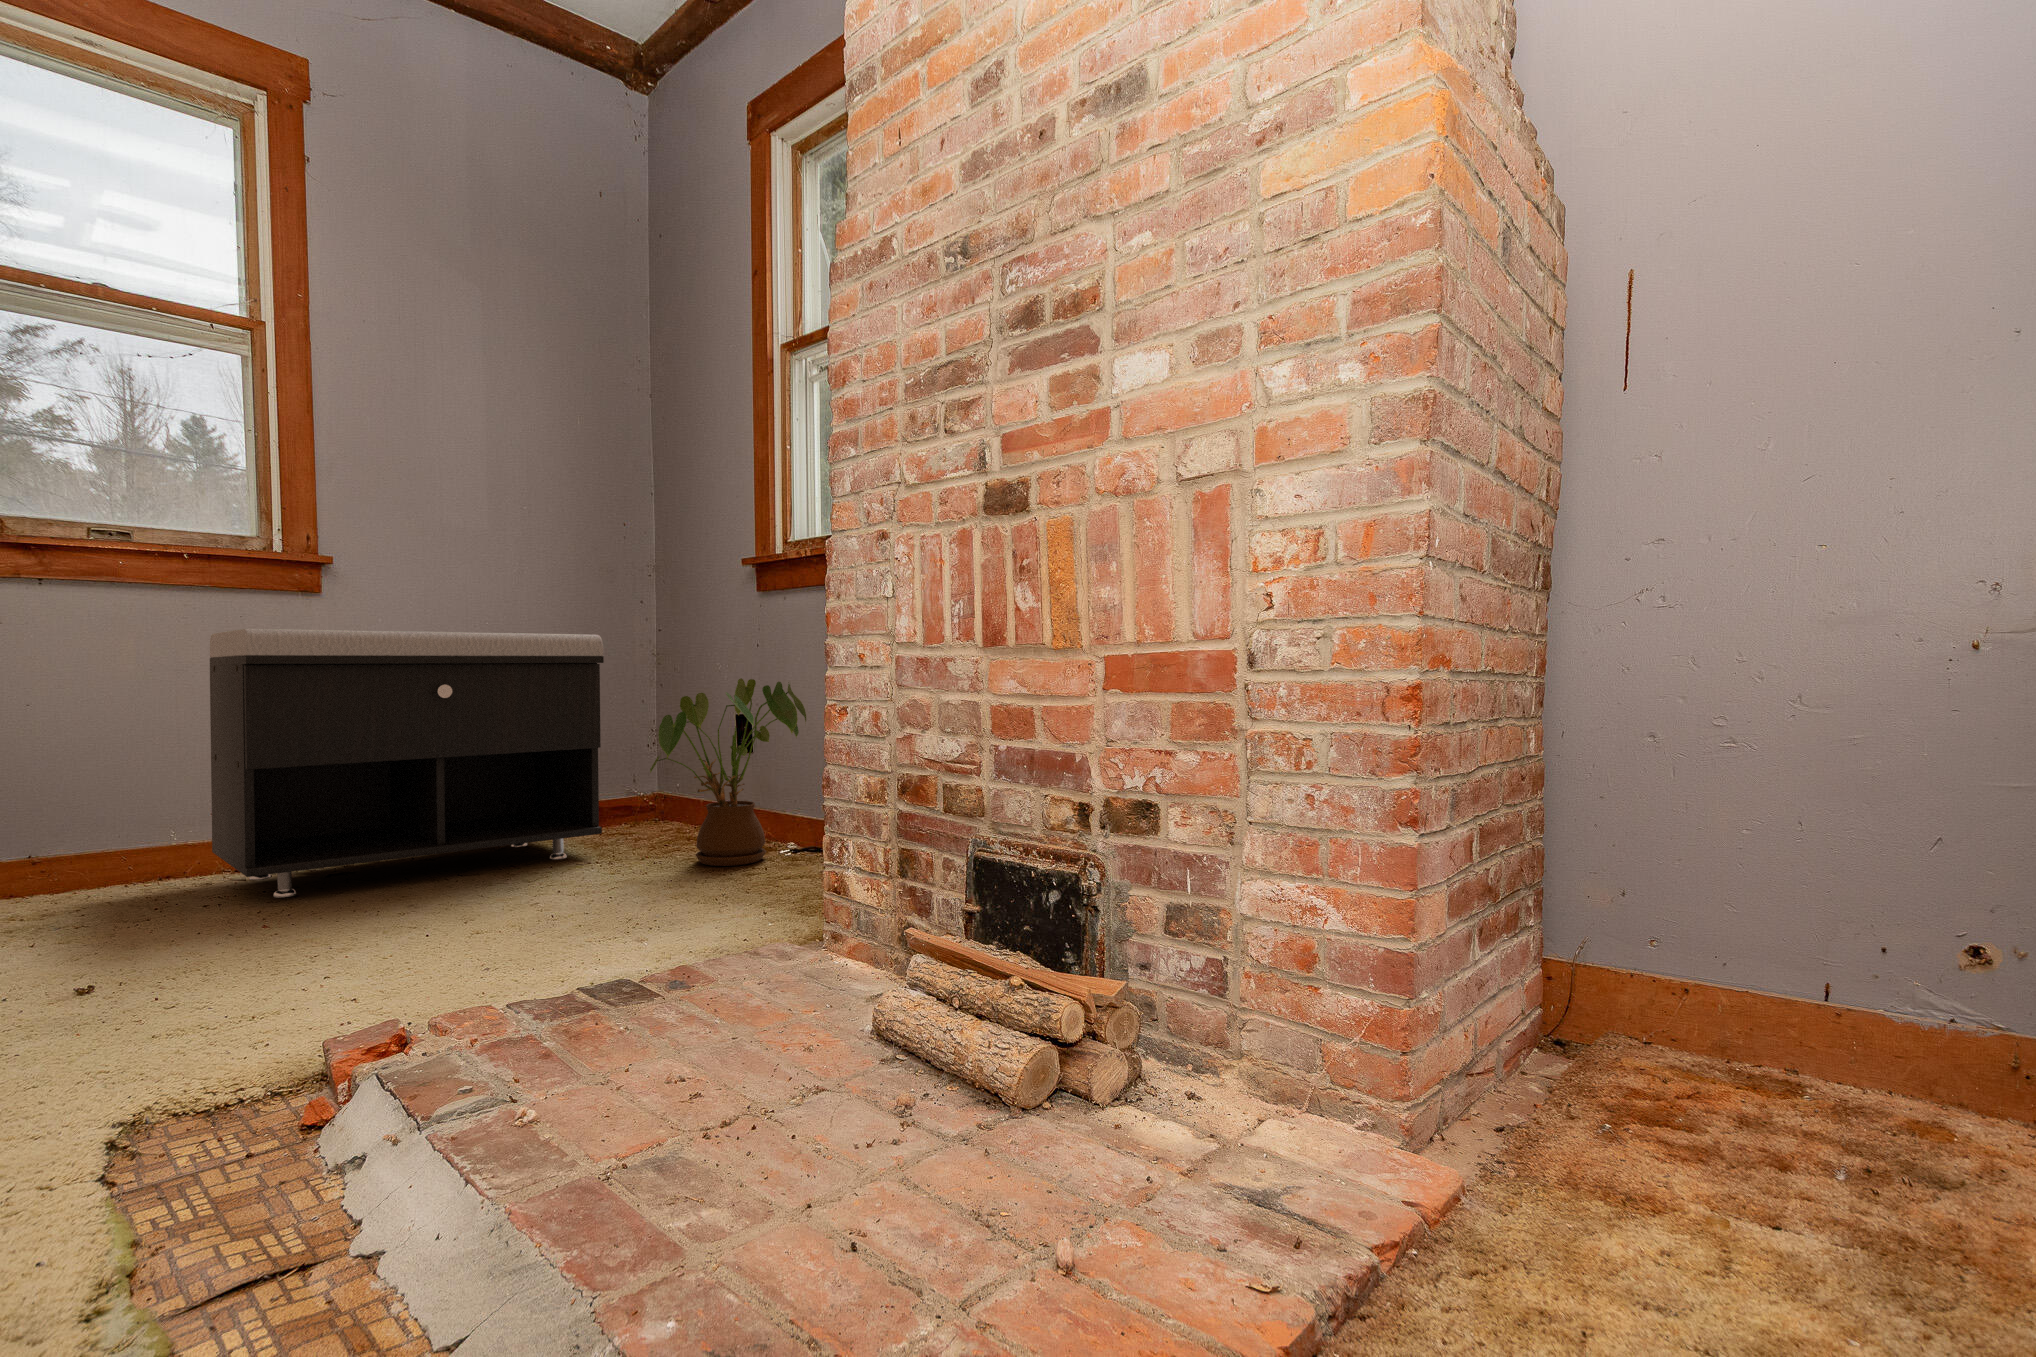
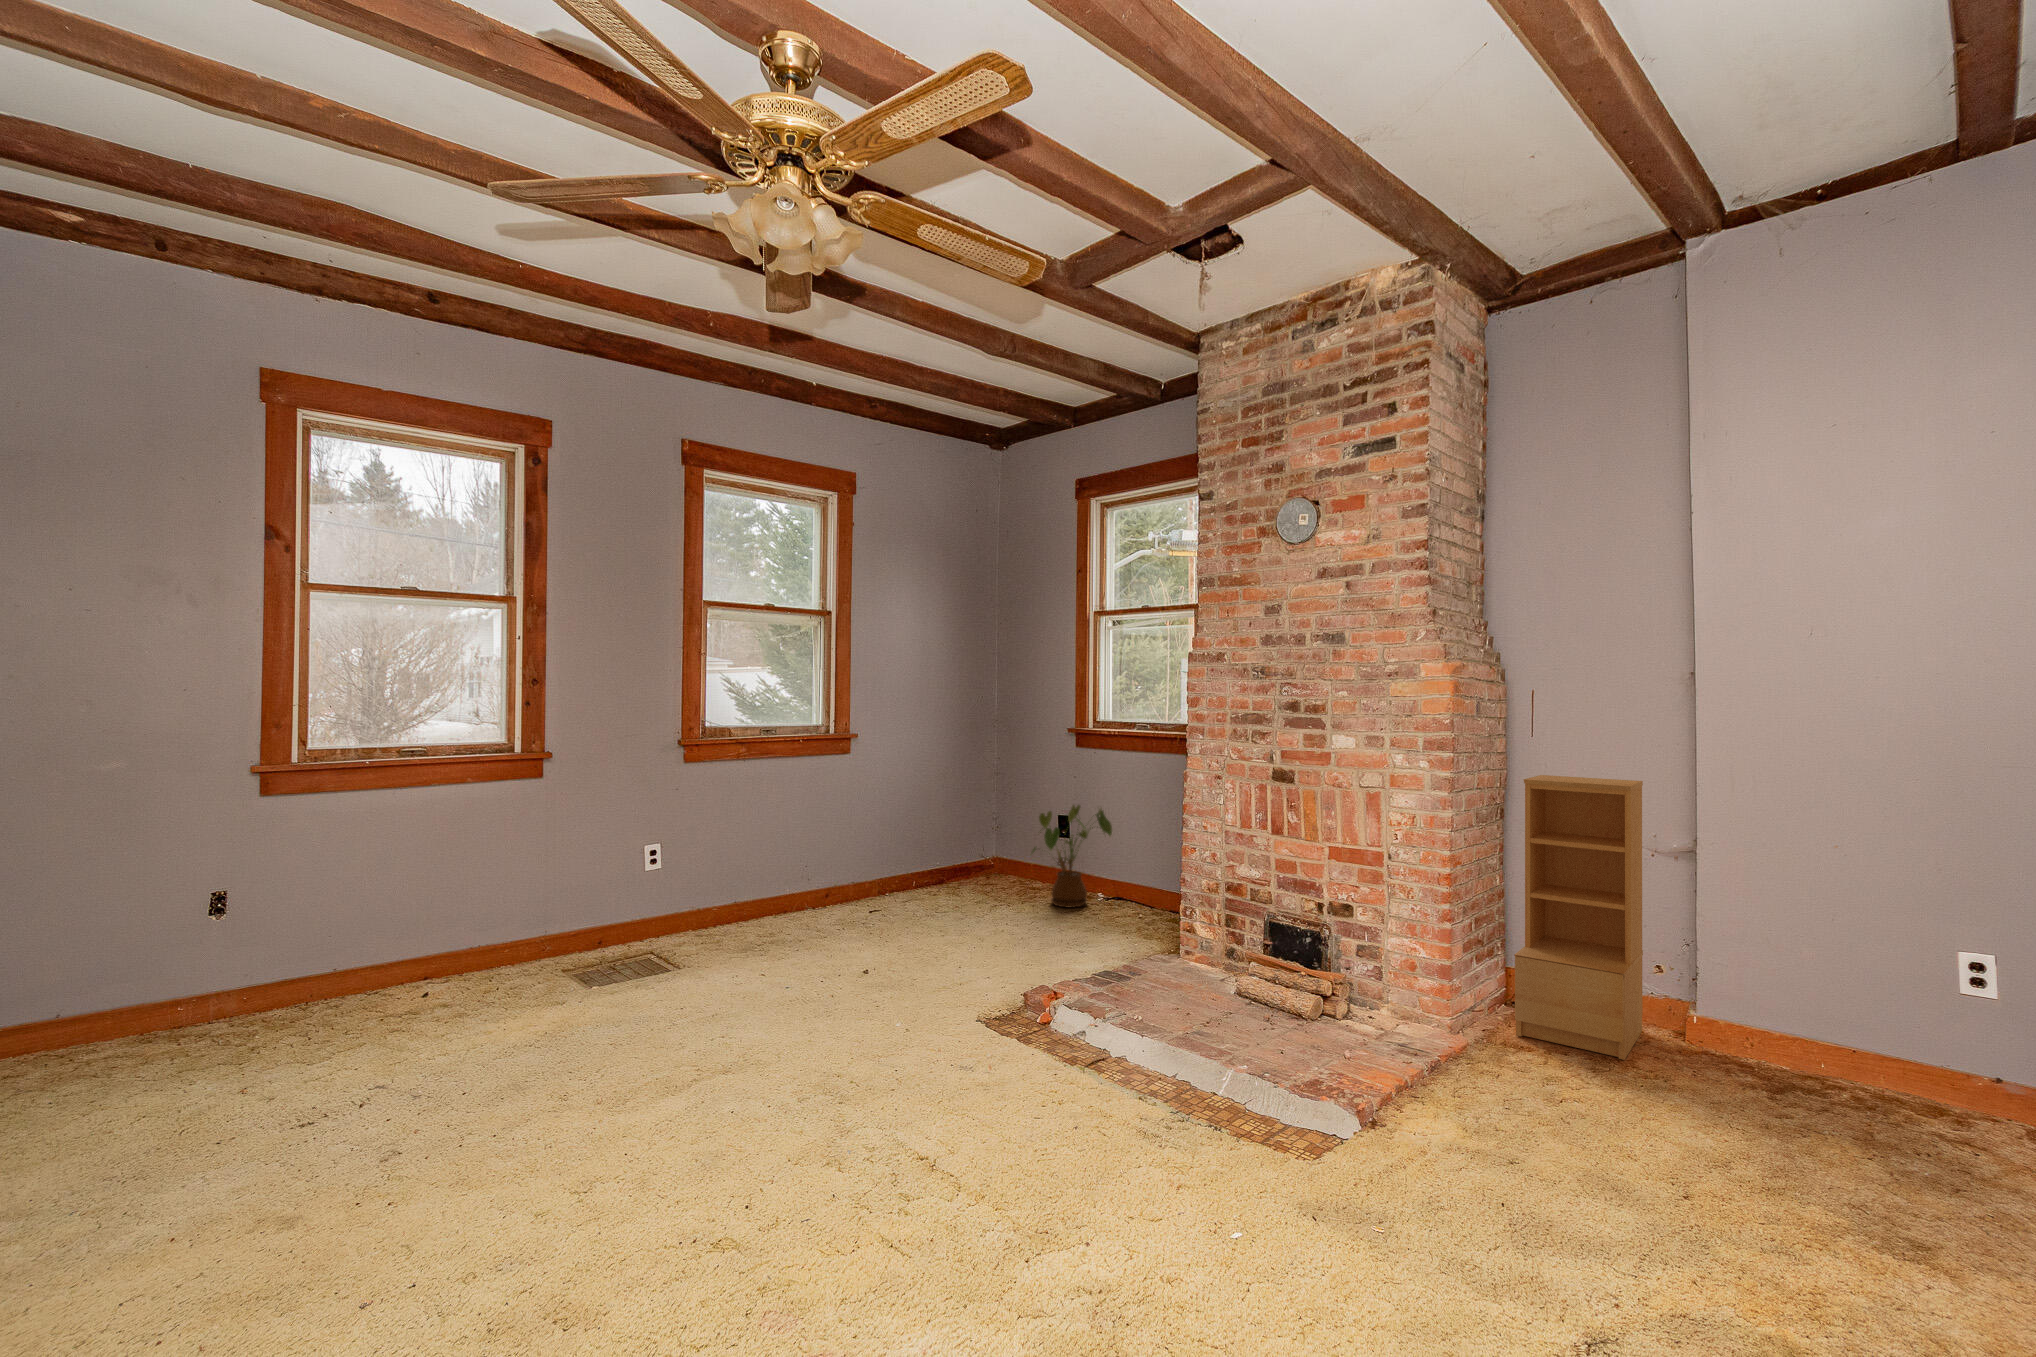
bookshelf: none [1591,389,1955,1232] -> present [1514,775,1643,1060]
storage bench: present [210,629,604,898] -> none [809,772,998,920]

